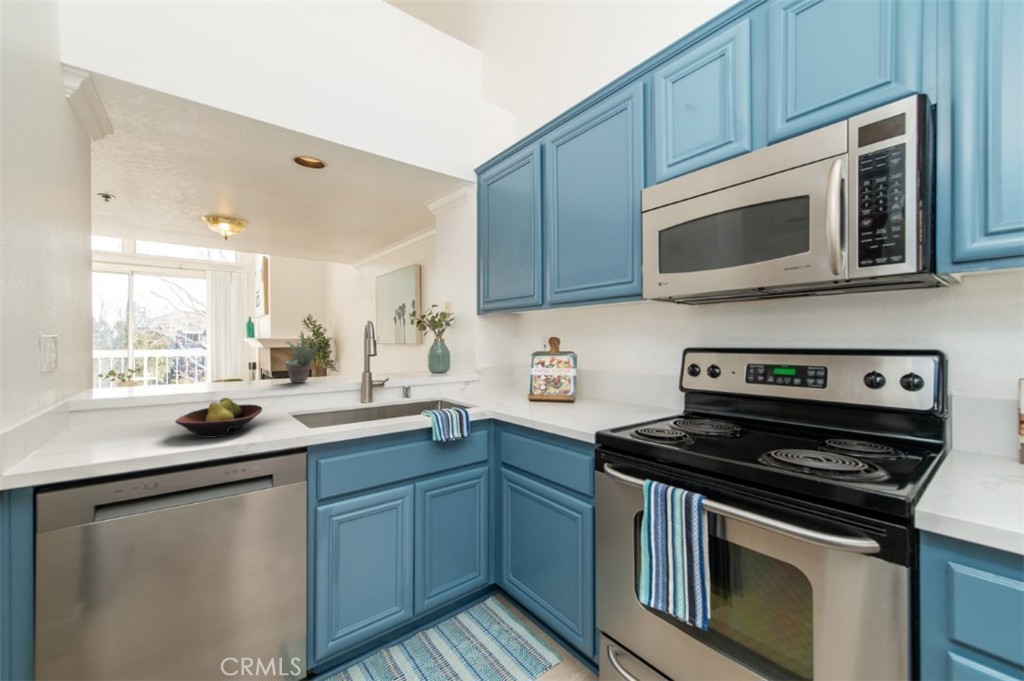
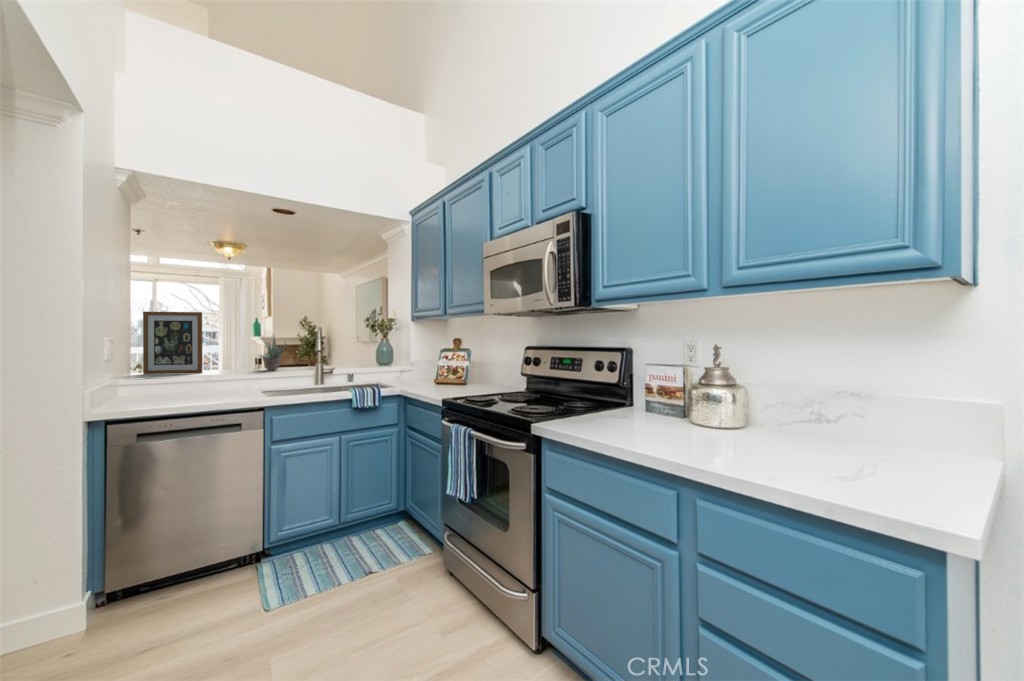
picture frame: none [105,296,199,392] -> present [143,312,202,374]
fruit bowl: present [176,398,262,438] -> none [186,378,242,401]

